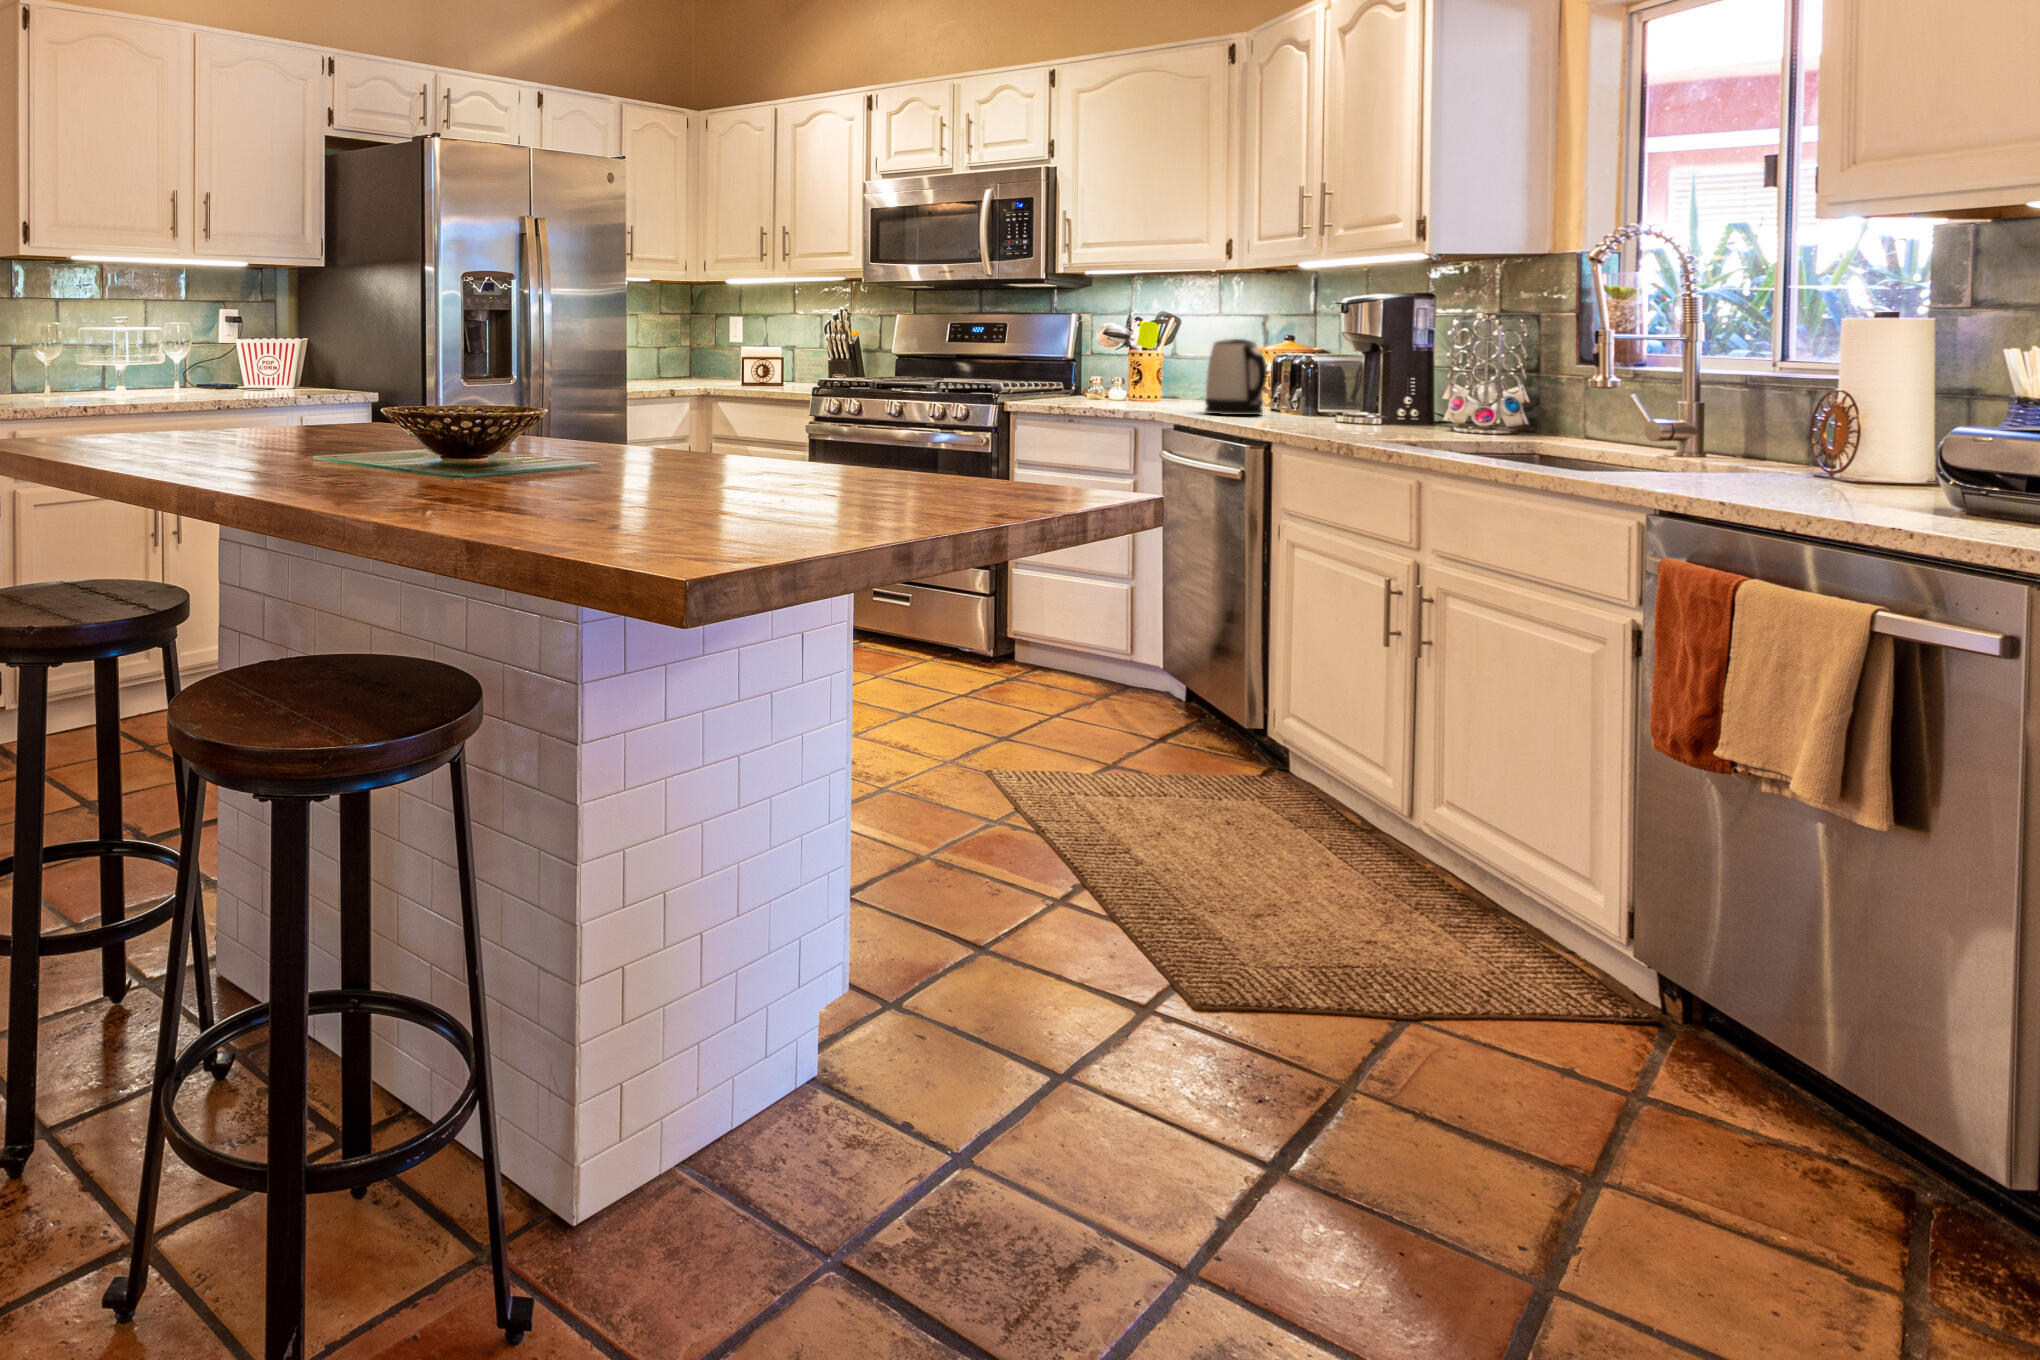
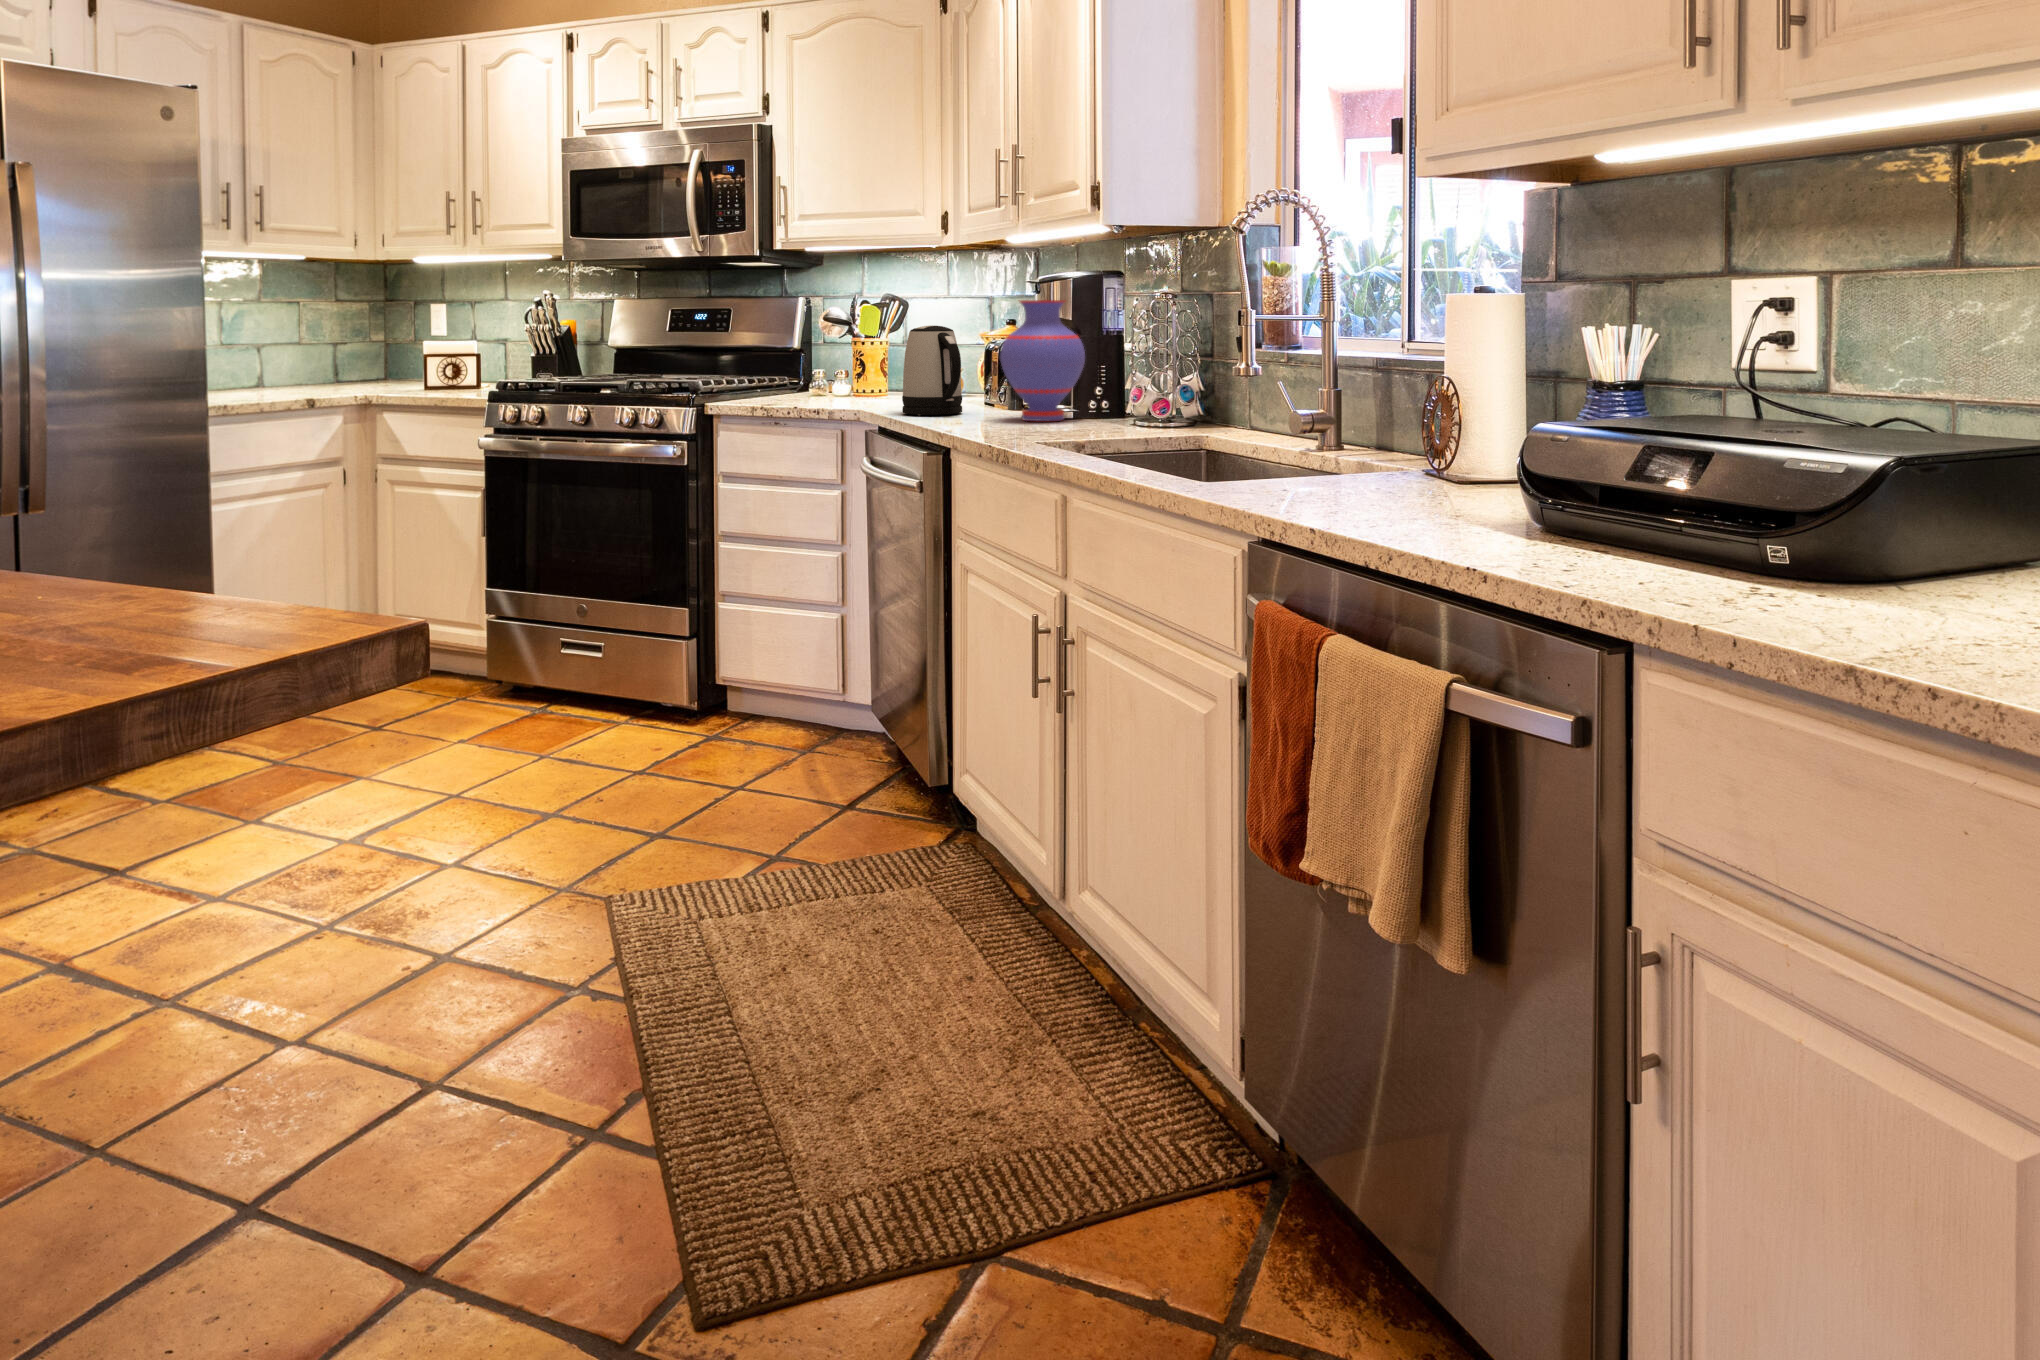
vase: none [1311,318,1398,424] -> present [1000,300,1085,421]

